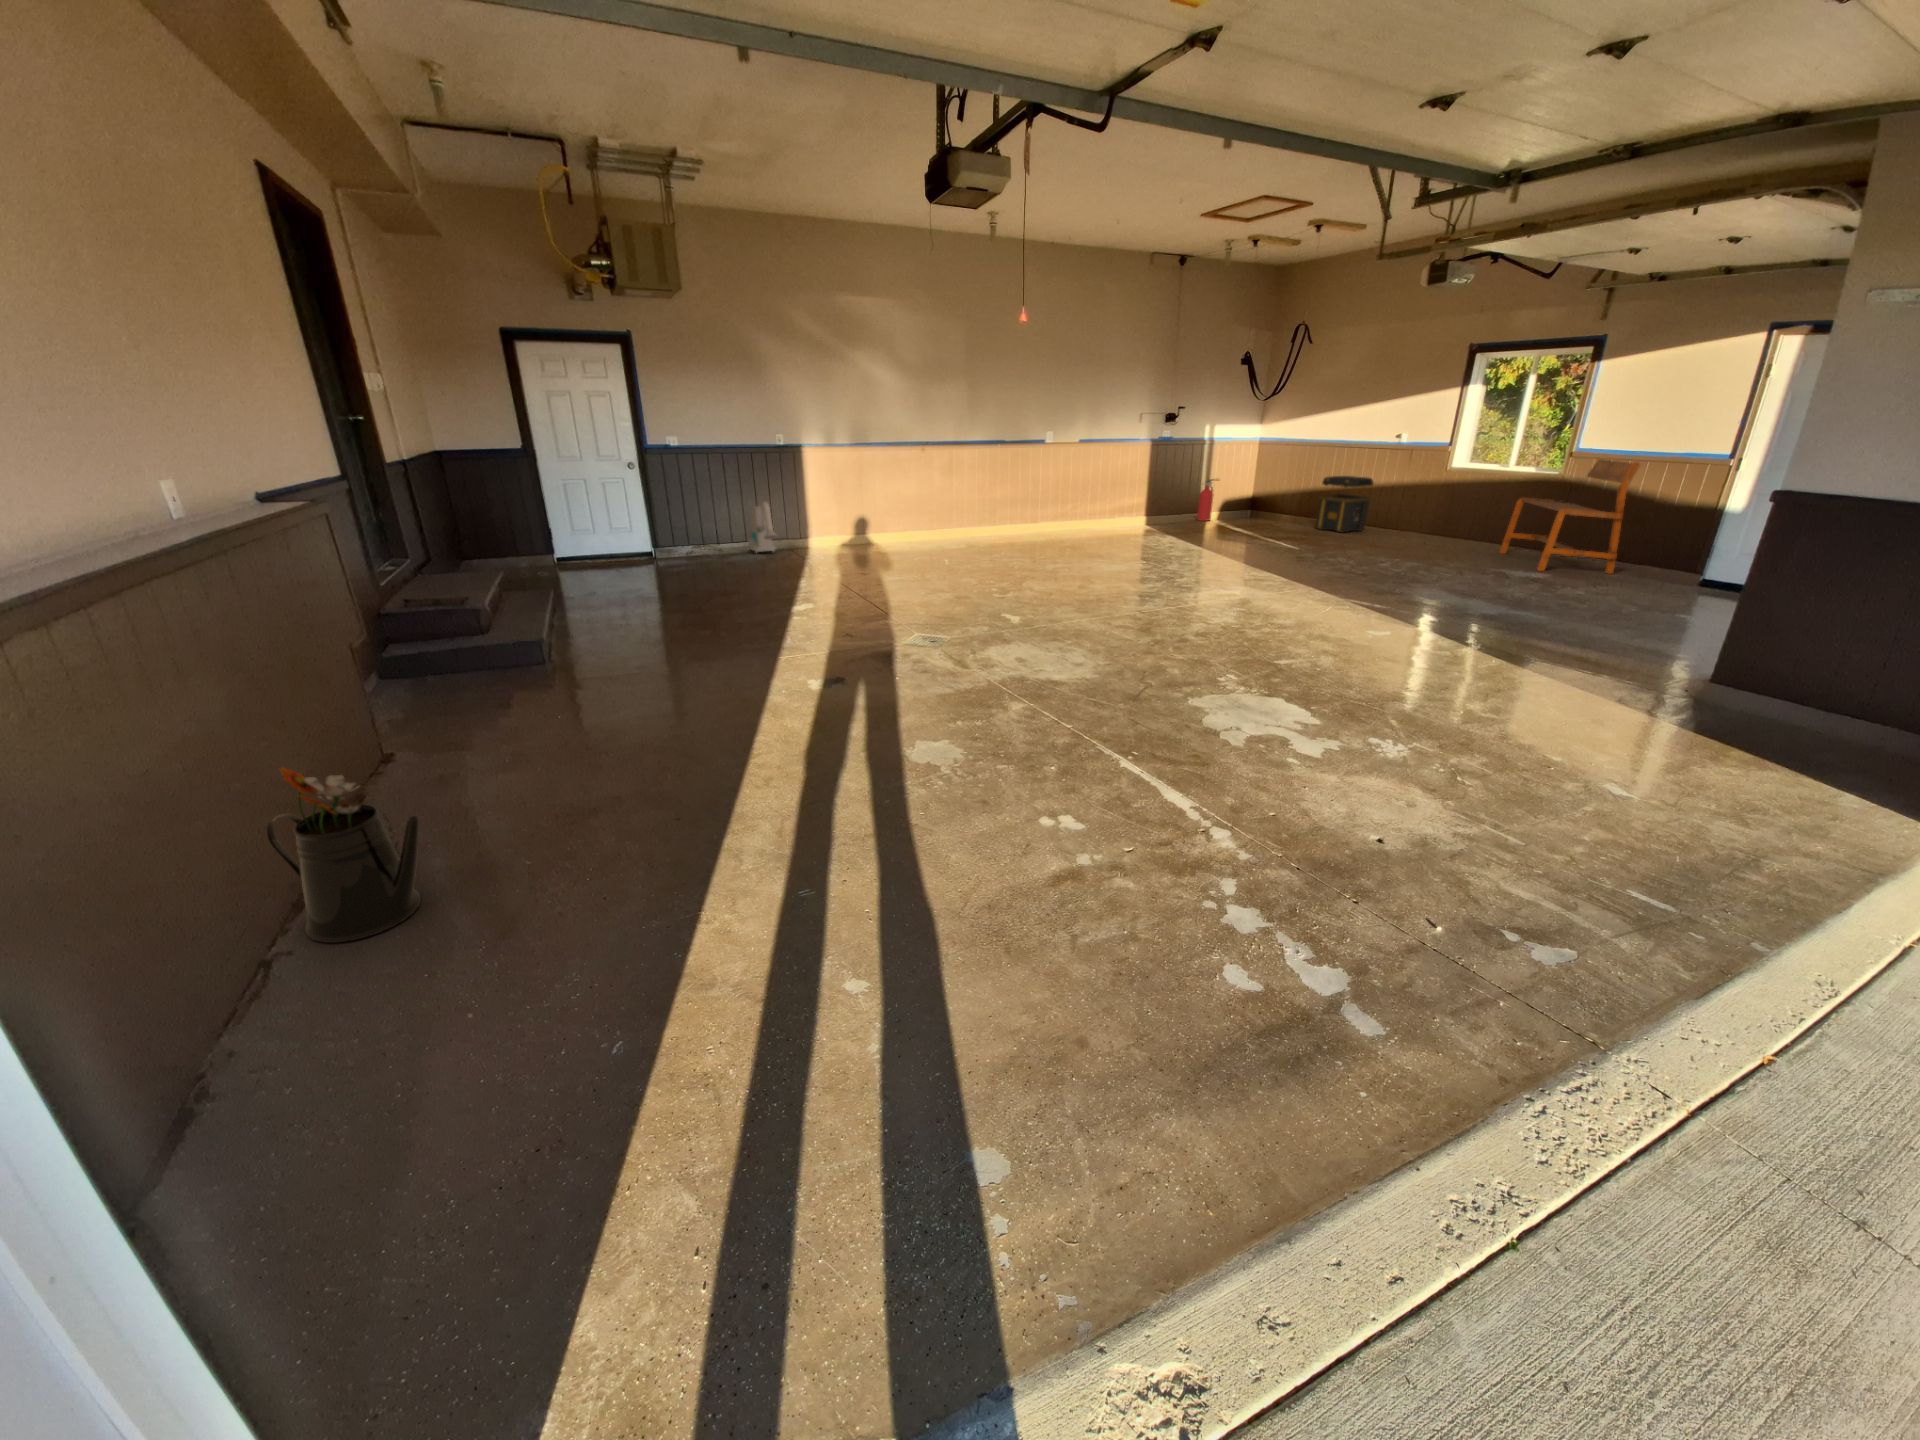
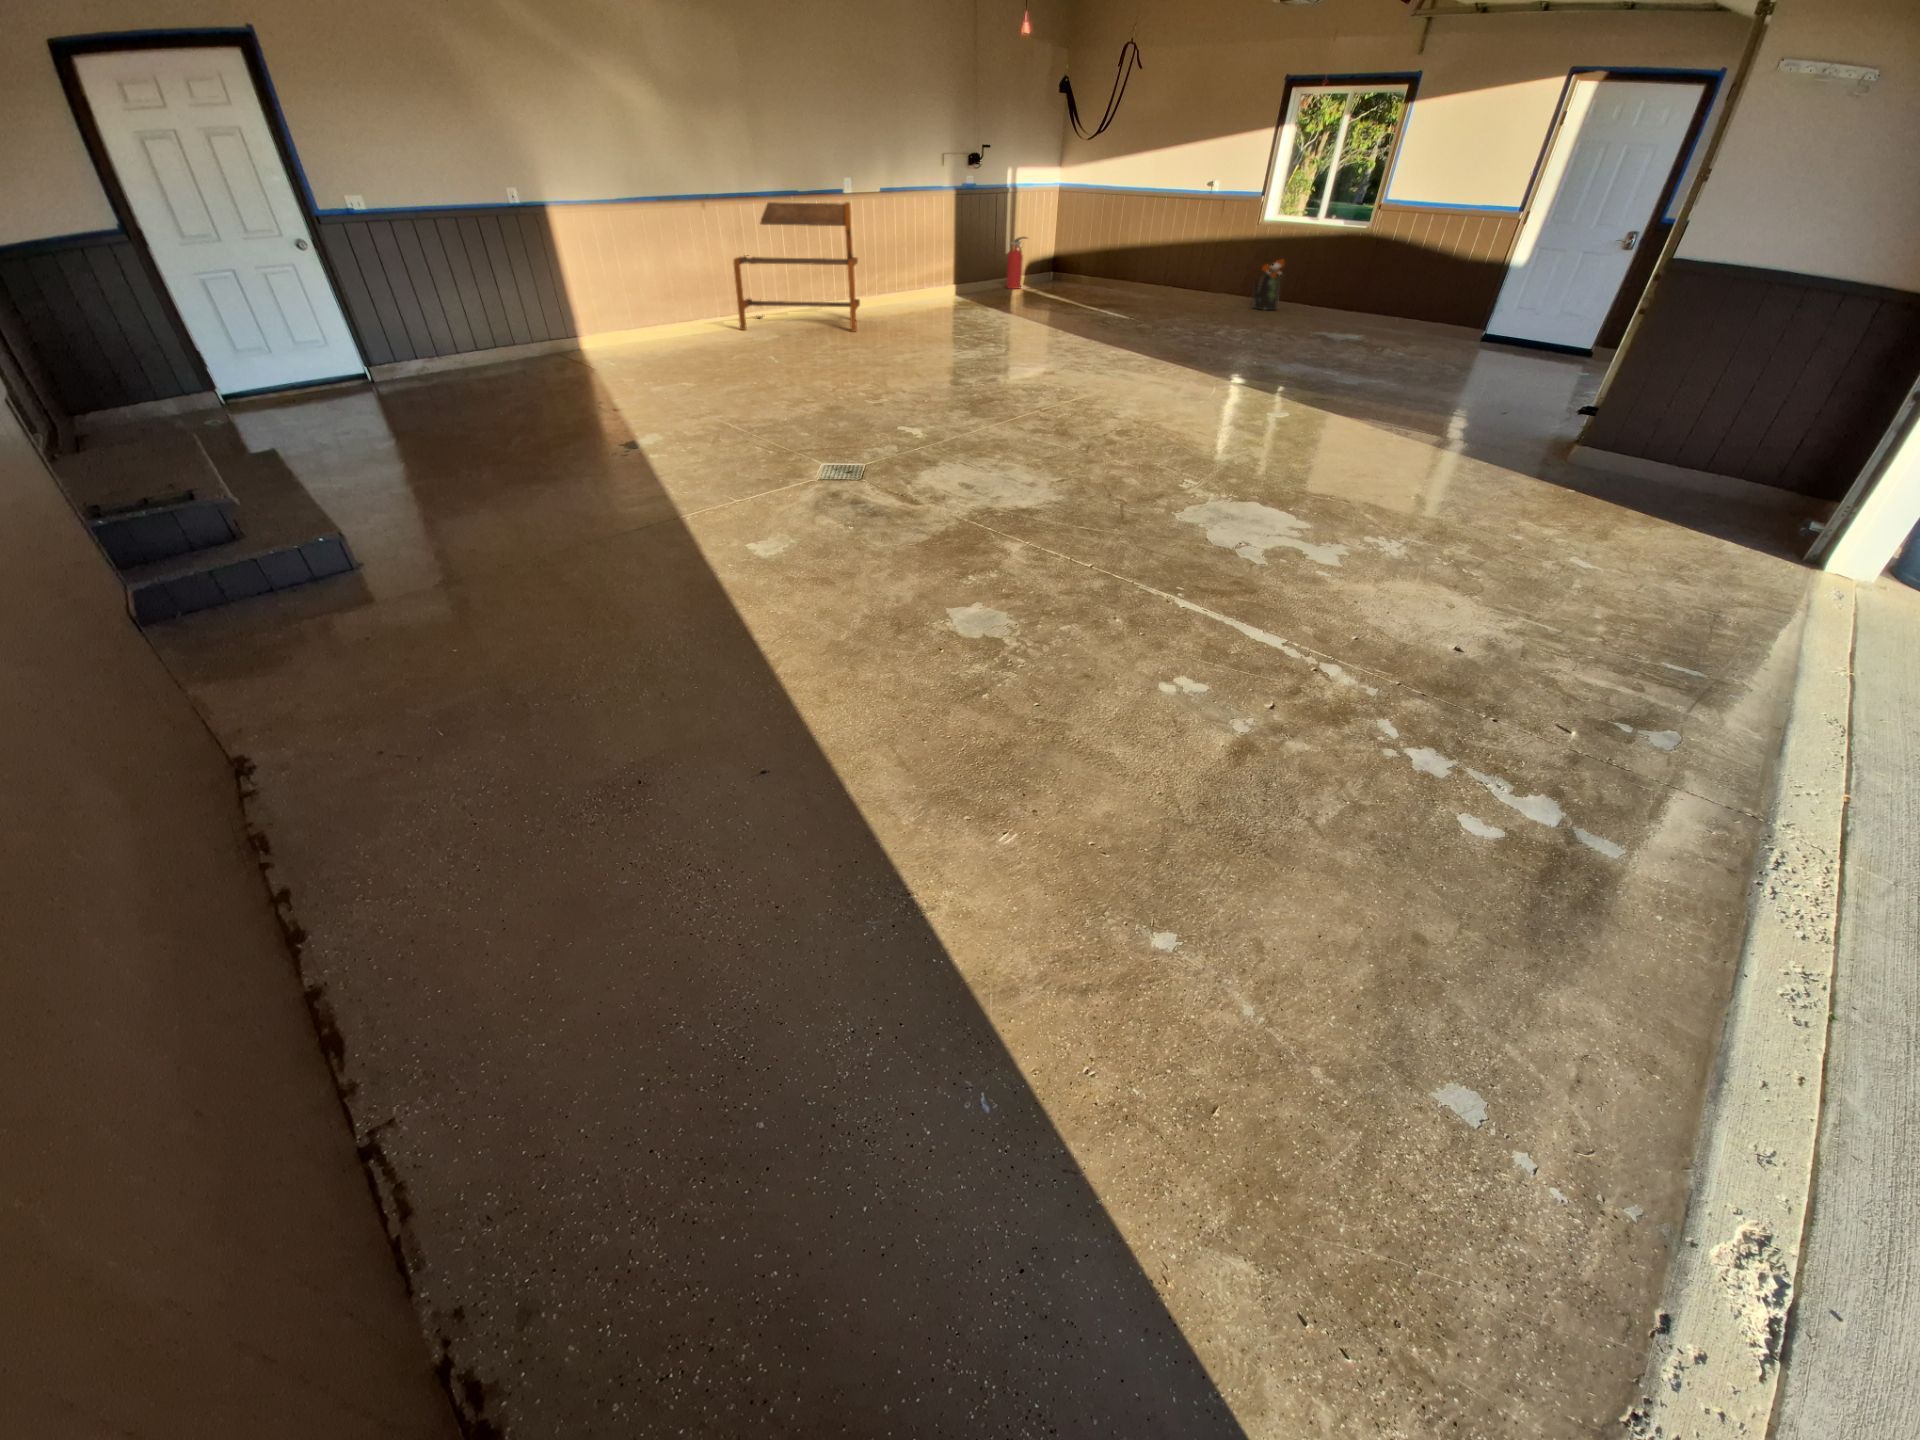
bench: present [1500,459,1640,574] -> present [733,202,860,332]
toolbox: present [1316,476,1373,533] -> none [1132,231,1187,297]
vacuum cleaner: present [749,502,778,553] -> none [493,290,550,365]
watering can: present [267,768,421,943] -> present [1253,260,1284,310]

